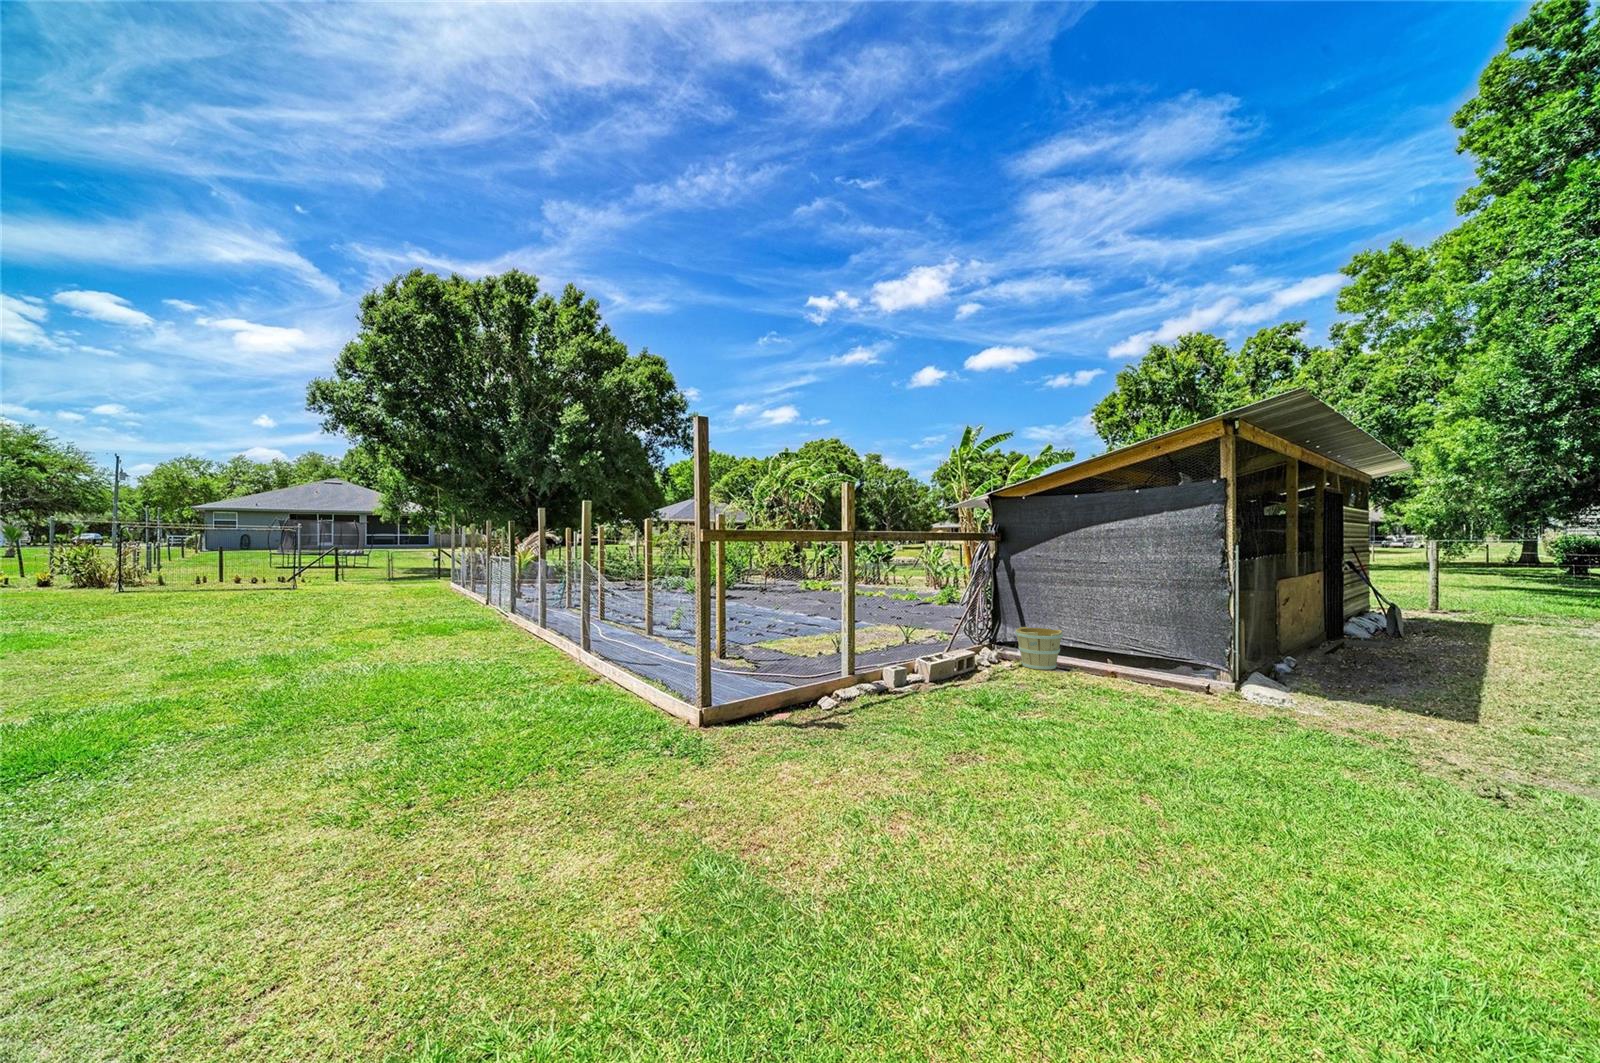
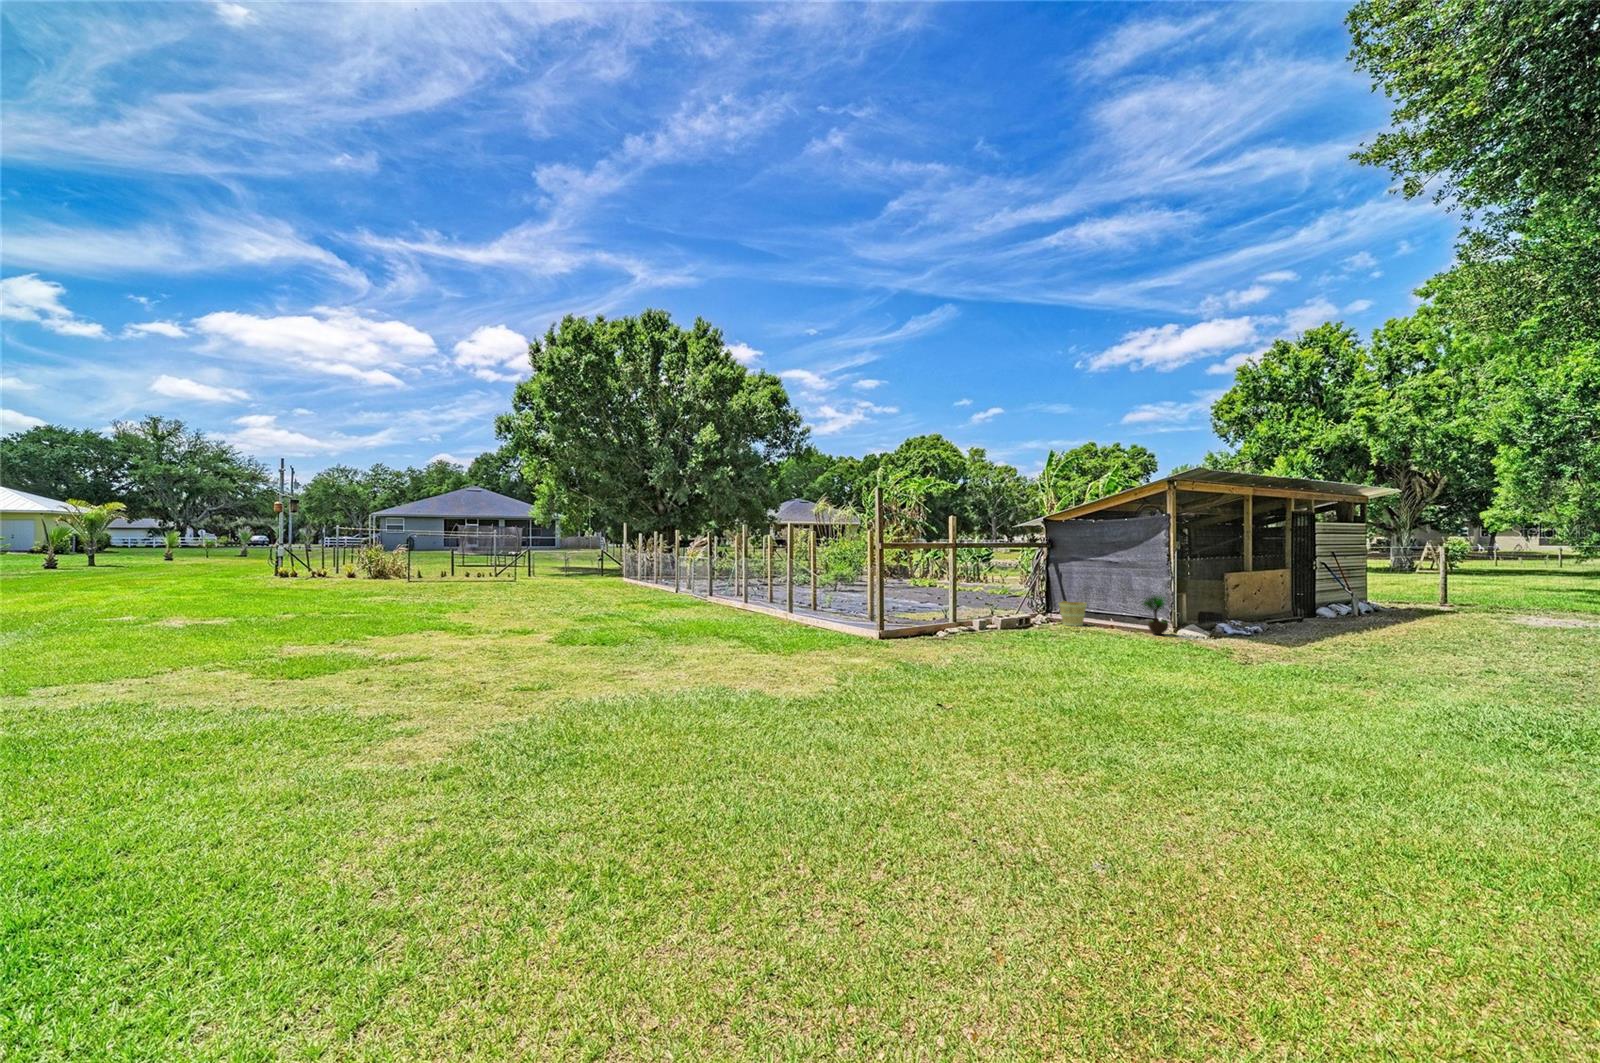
potted tree: none [1175,616,1230,695] -> present [1142,595,1168,635]

